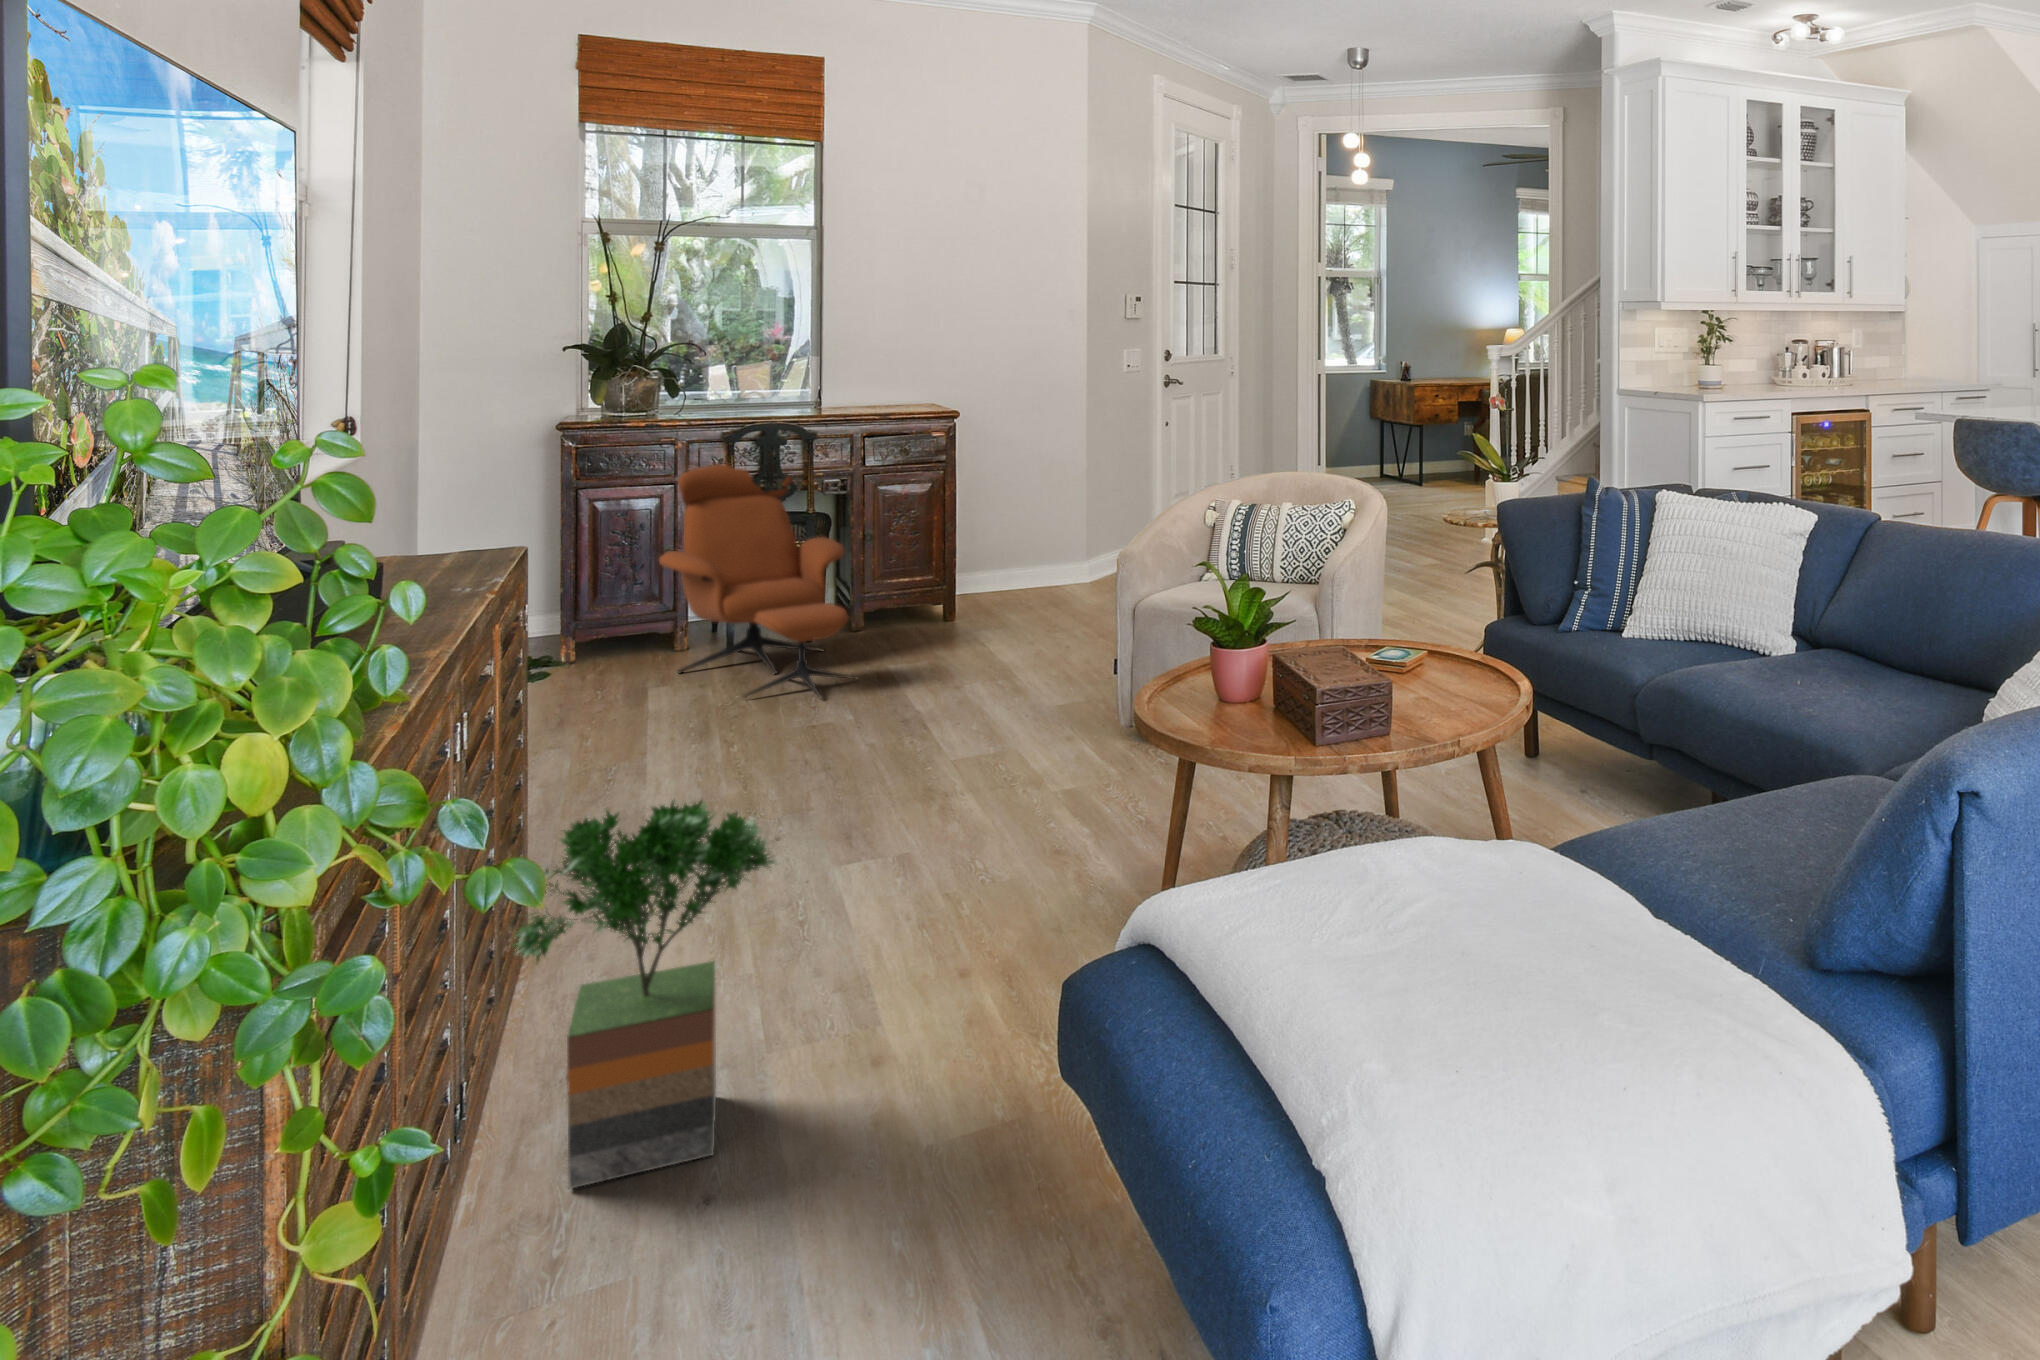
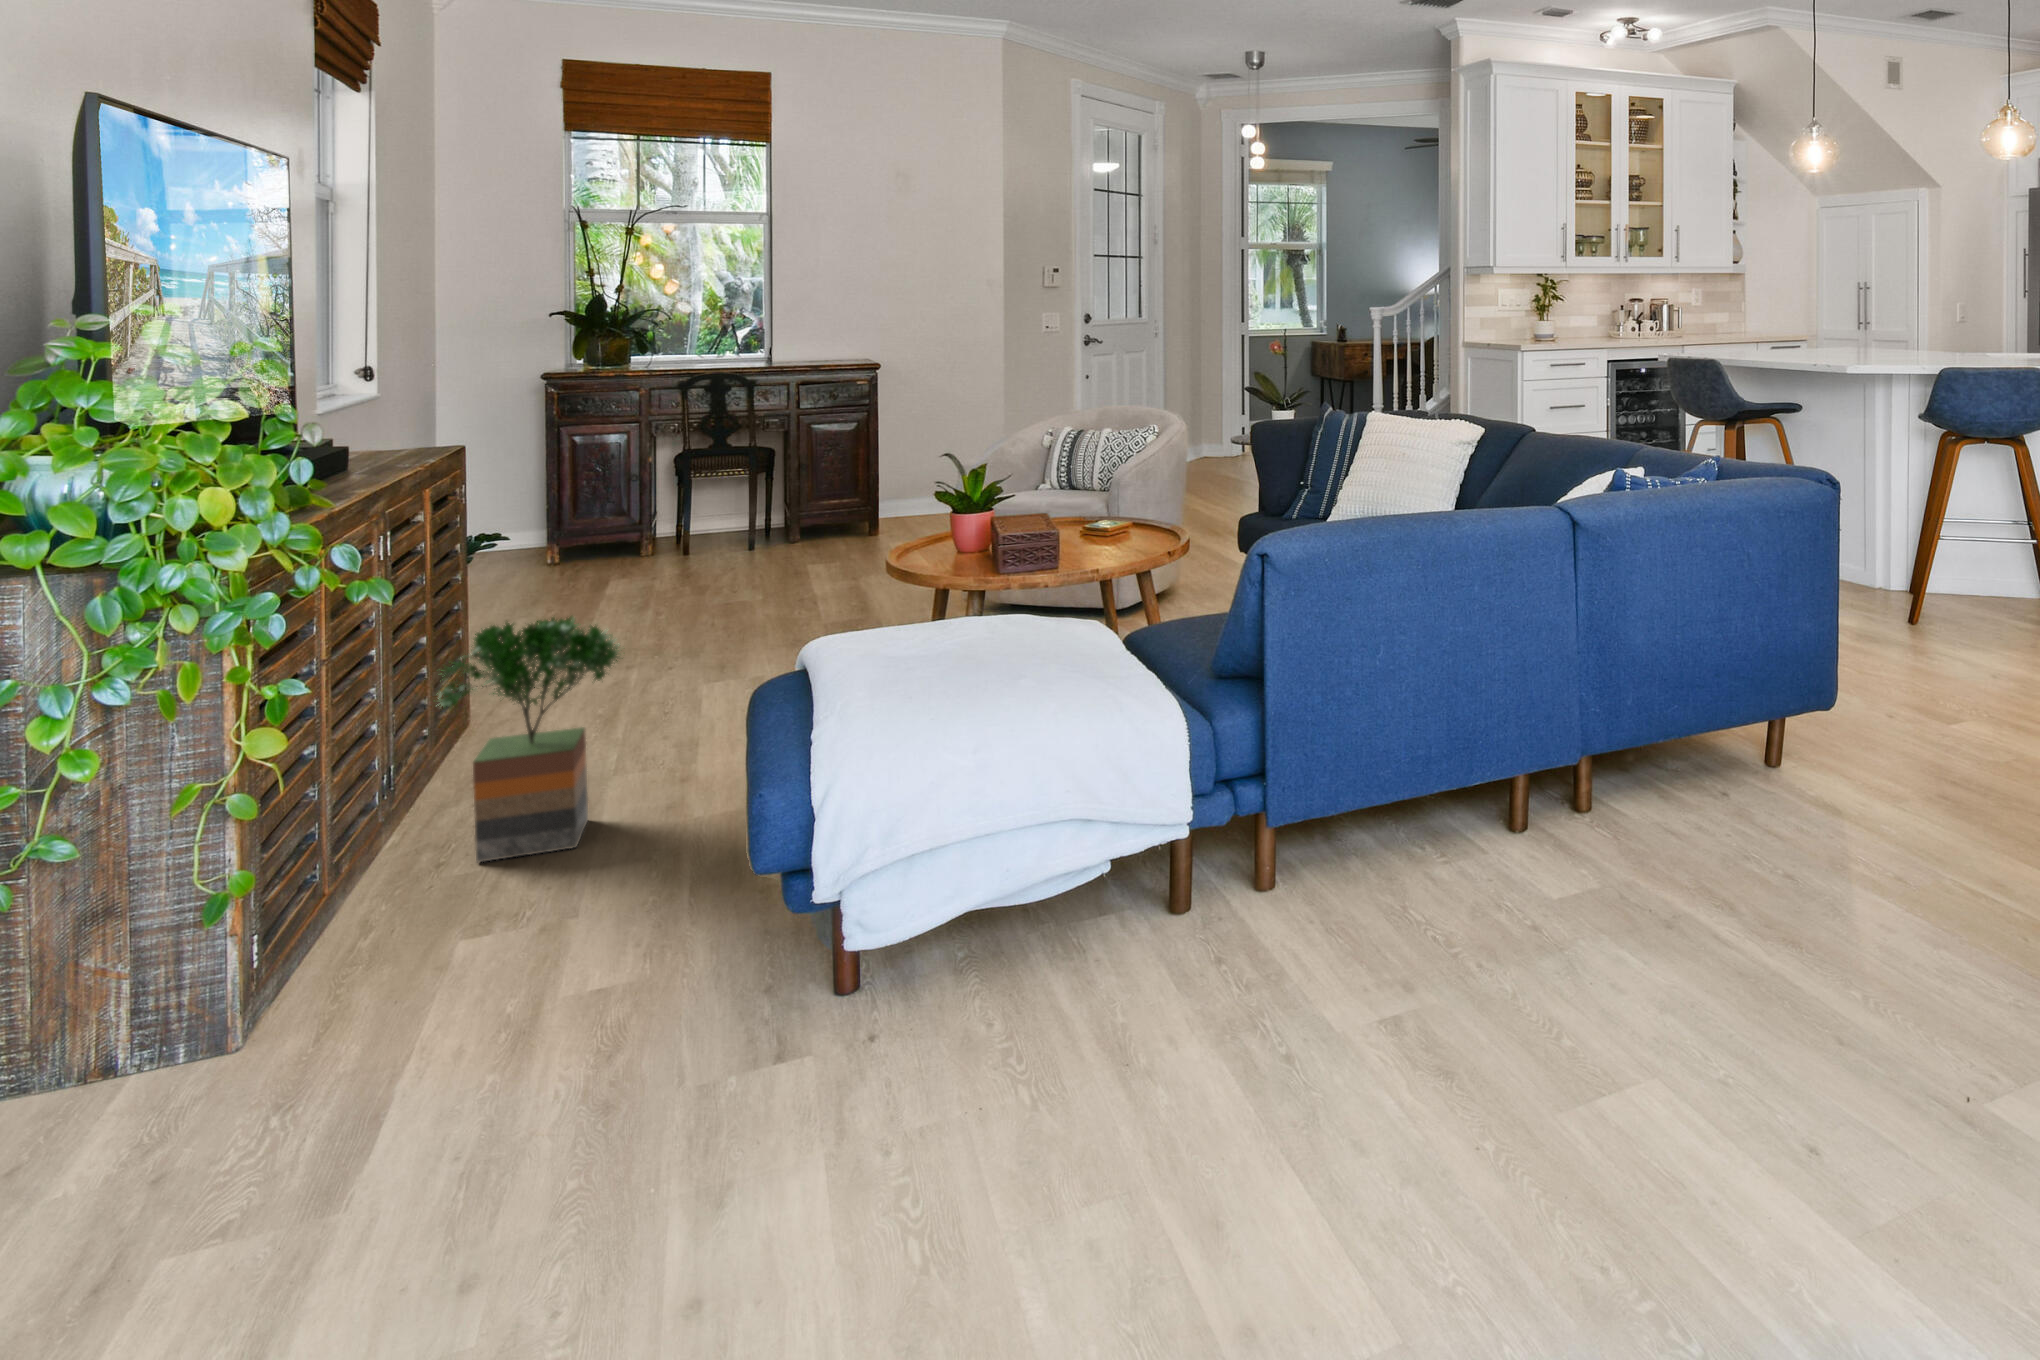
lounge chair: present [659,464,857,697] -> none [625,406,786,592]

